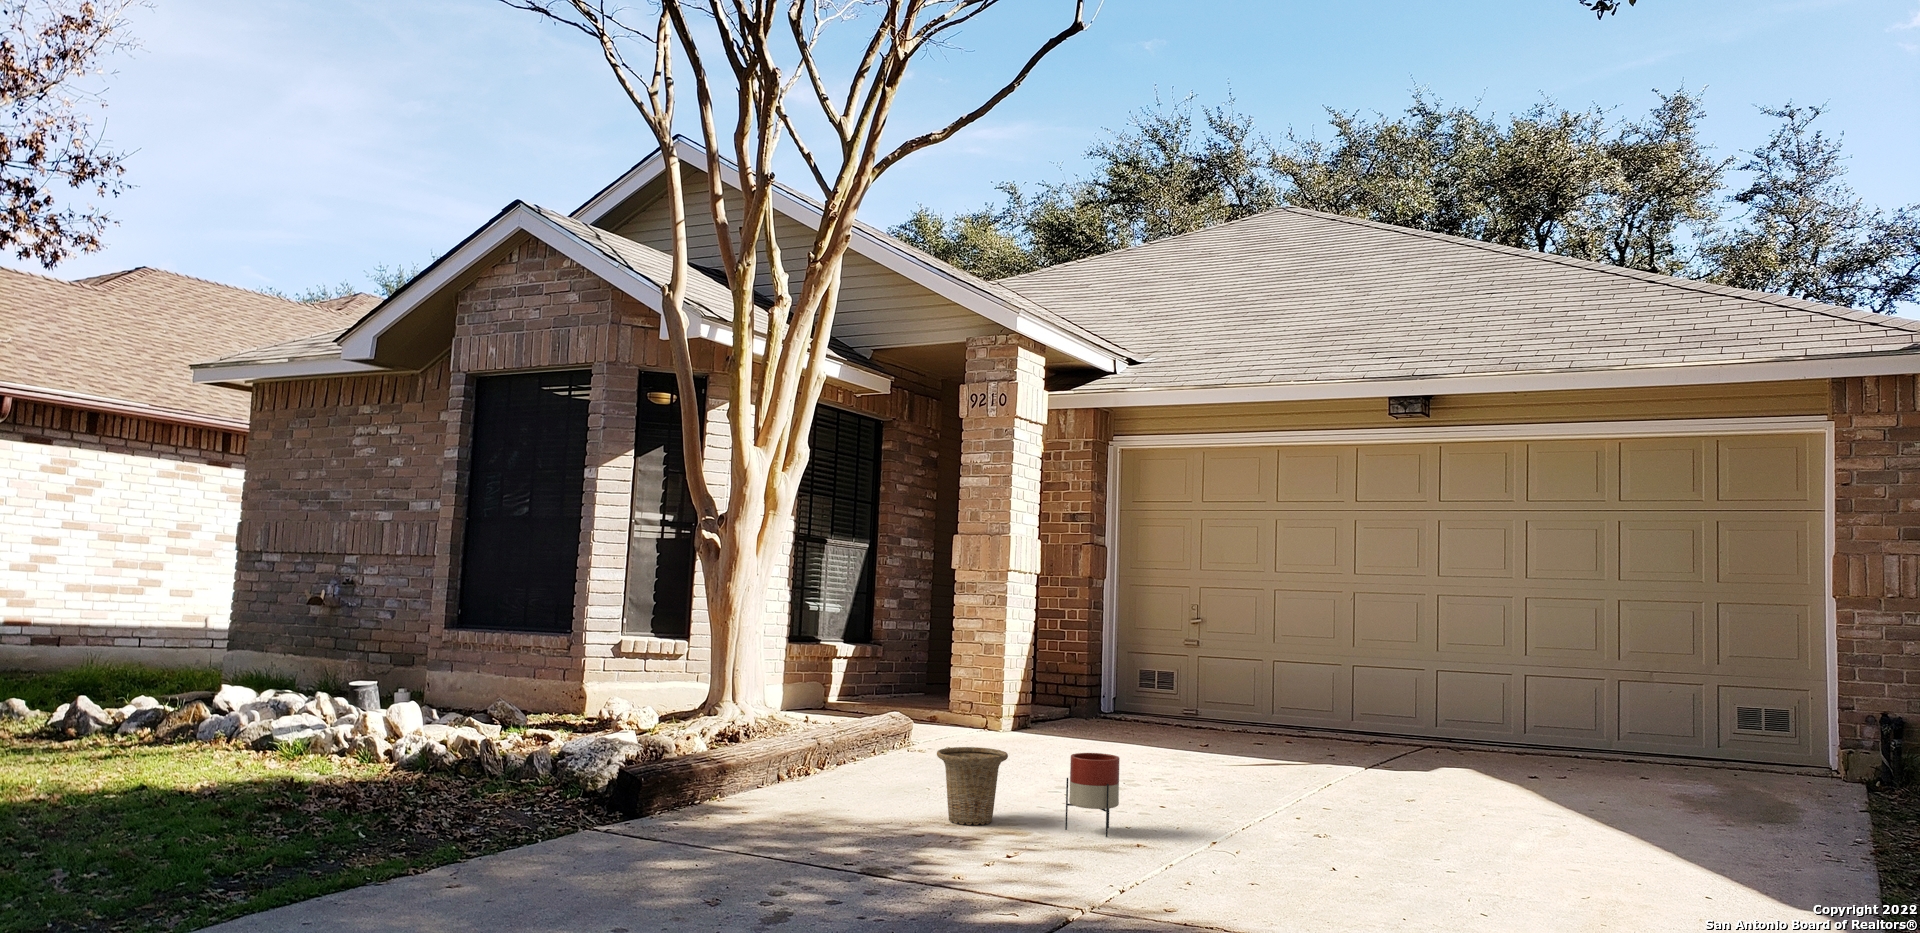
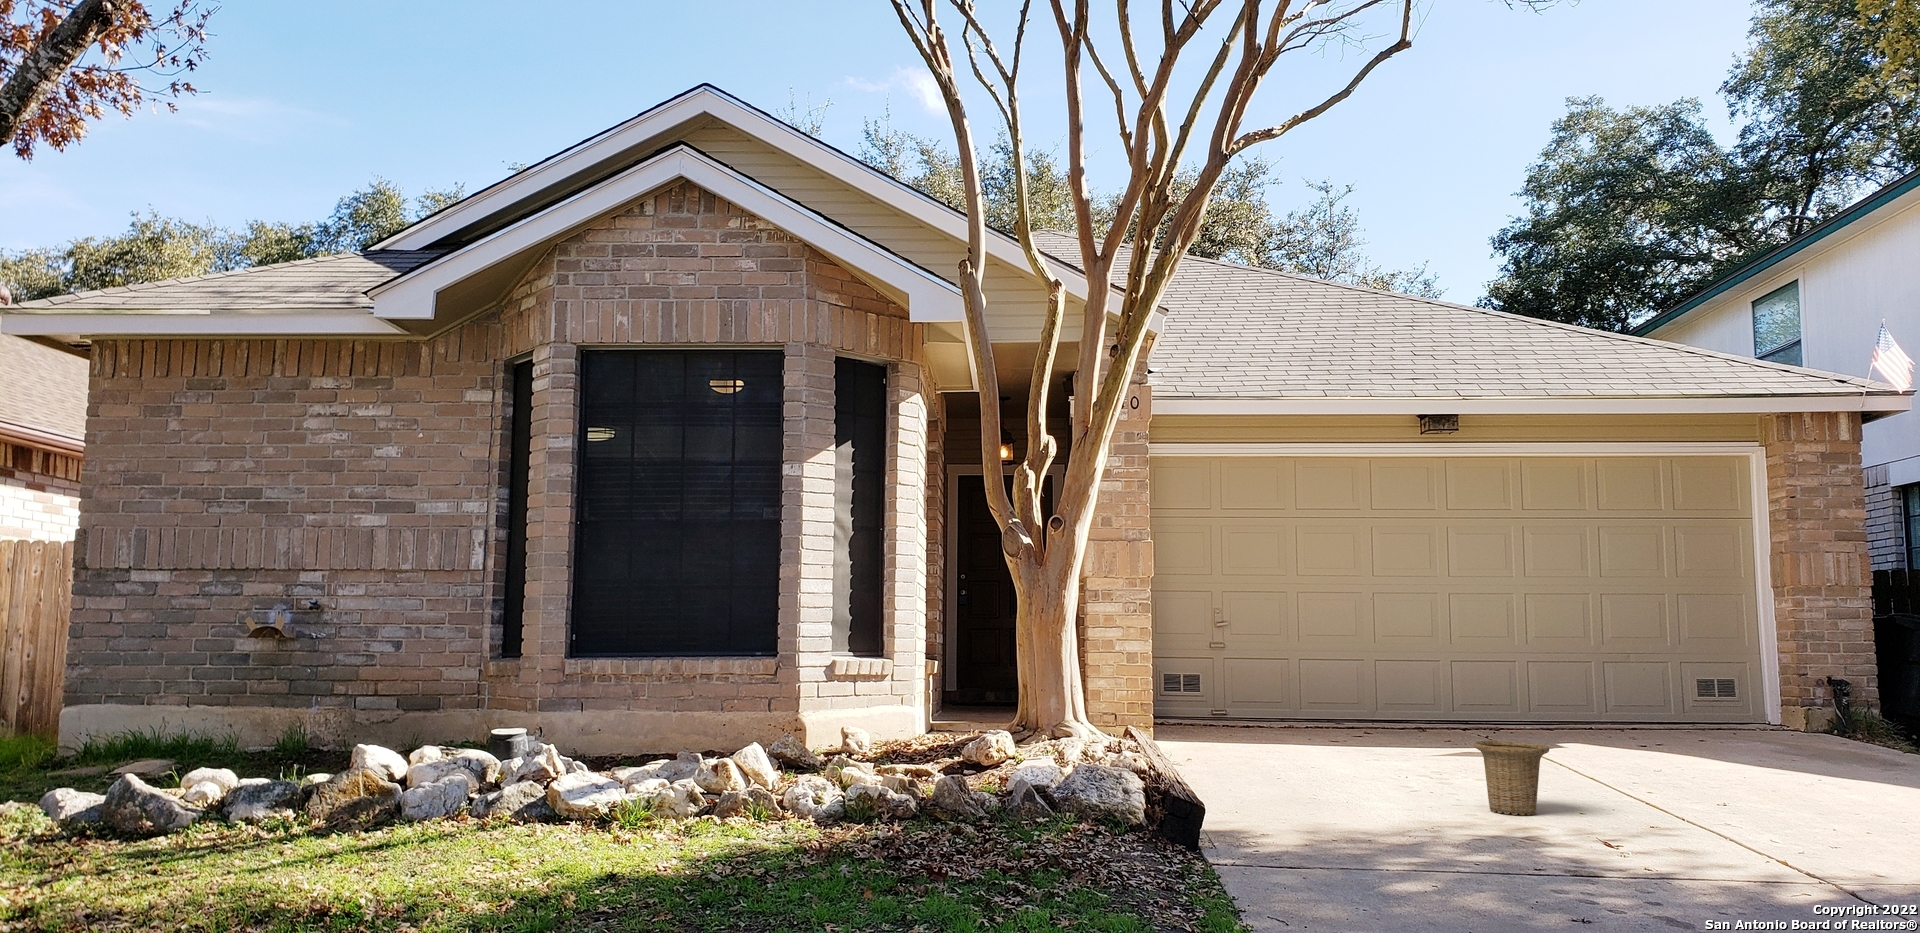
planter: present [1065,753,1120,837] -> none [1595,737,1652,813]

